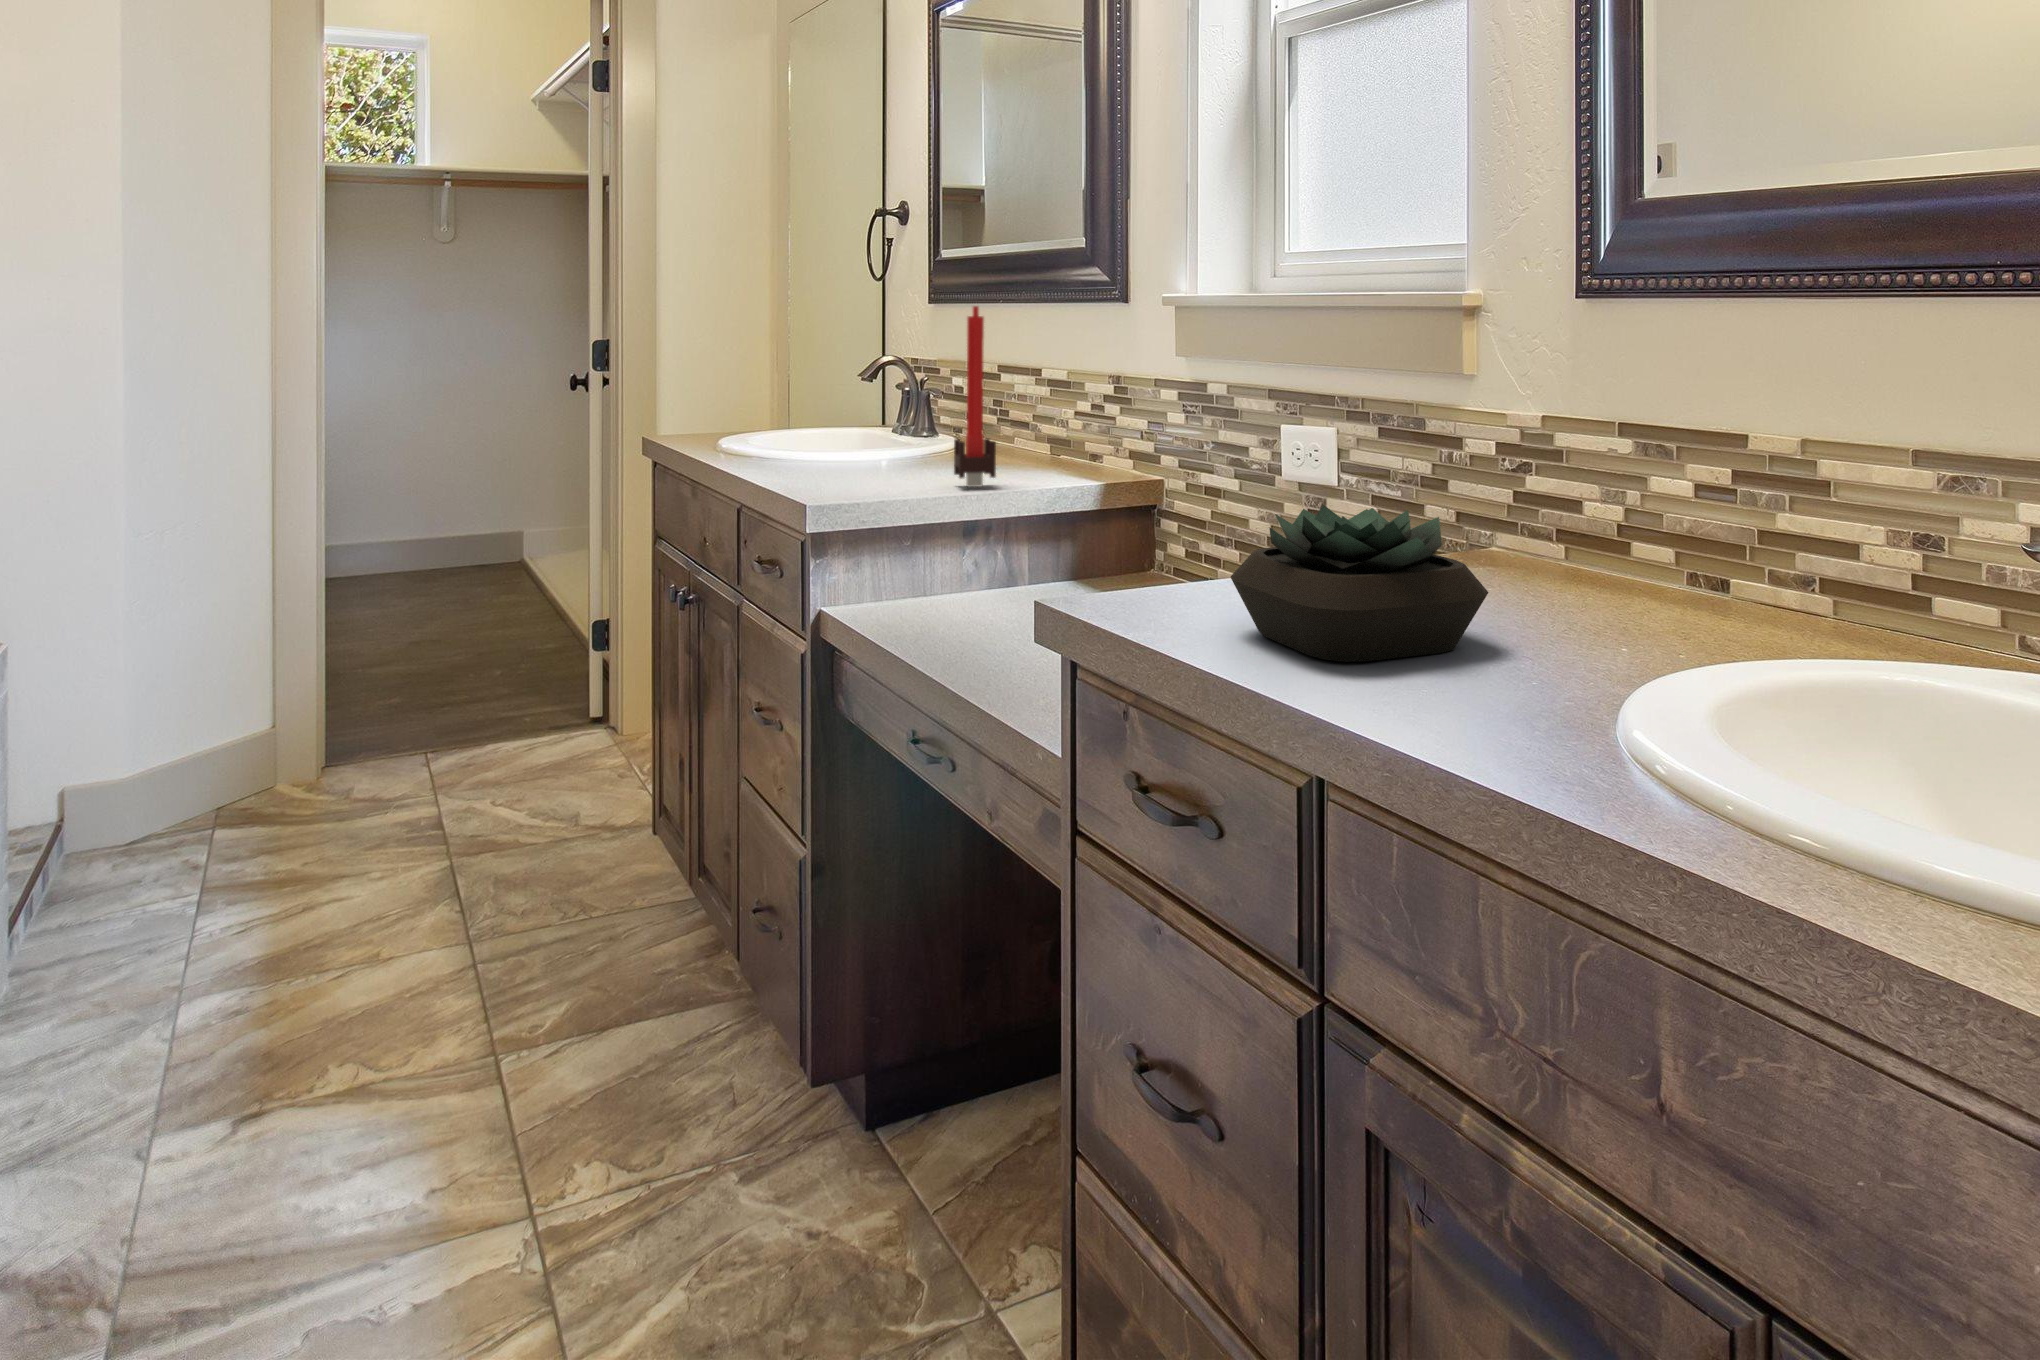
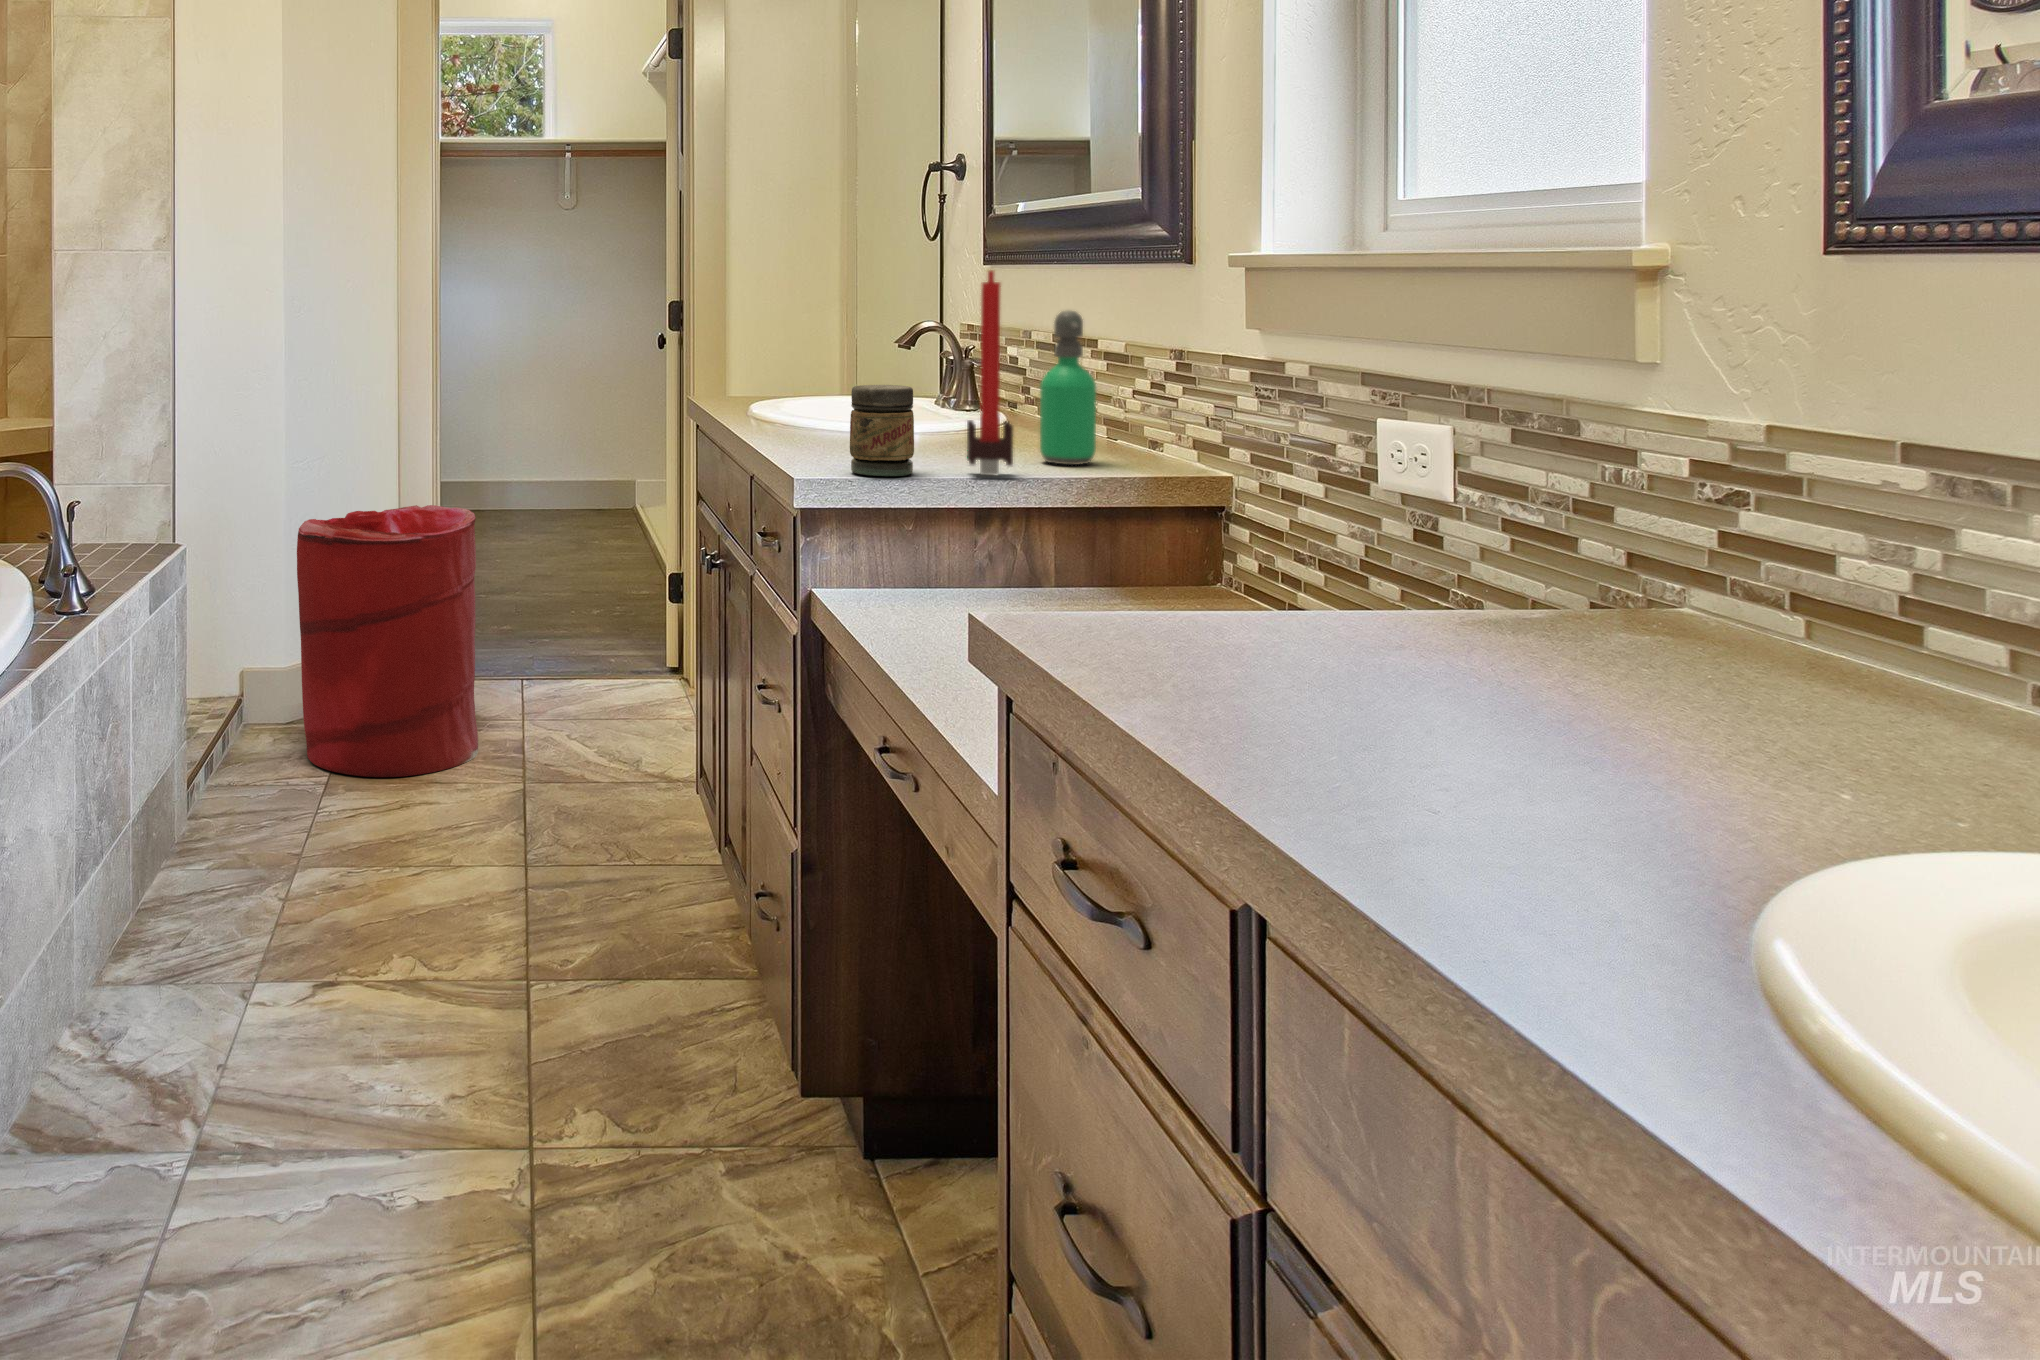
soap dispenser: none [1007,342,1053,475] -> present [1040,311,1096,465]
jar: none [853,409,909,492] -> present [850,385,914,476]
succulent plant: present [1231,505,1488,662] -> none [1194,534,1578,752]
laundry hamper: none [161,560,397,874] -> present [297,505,478,777]

